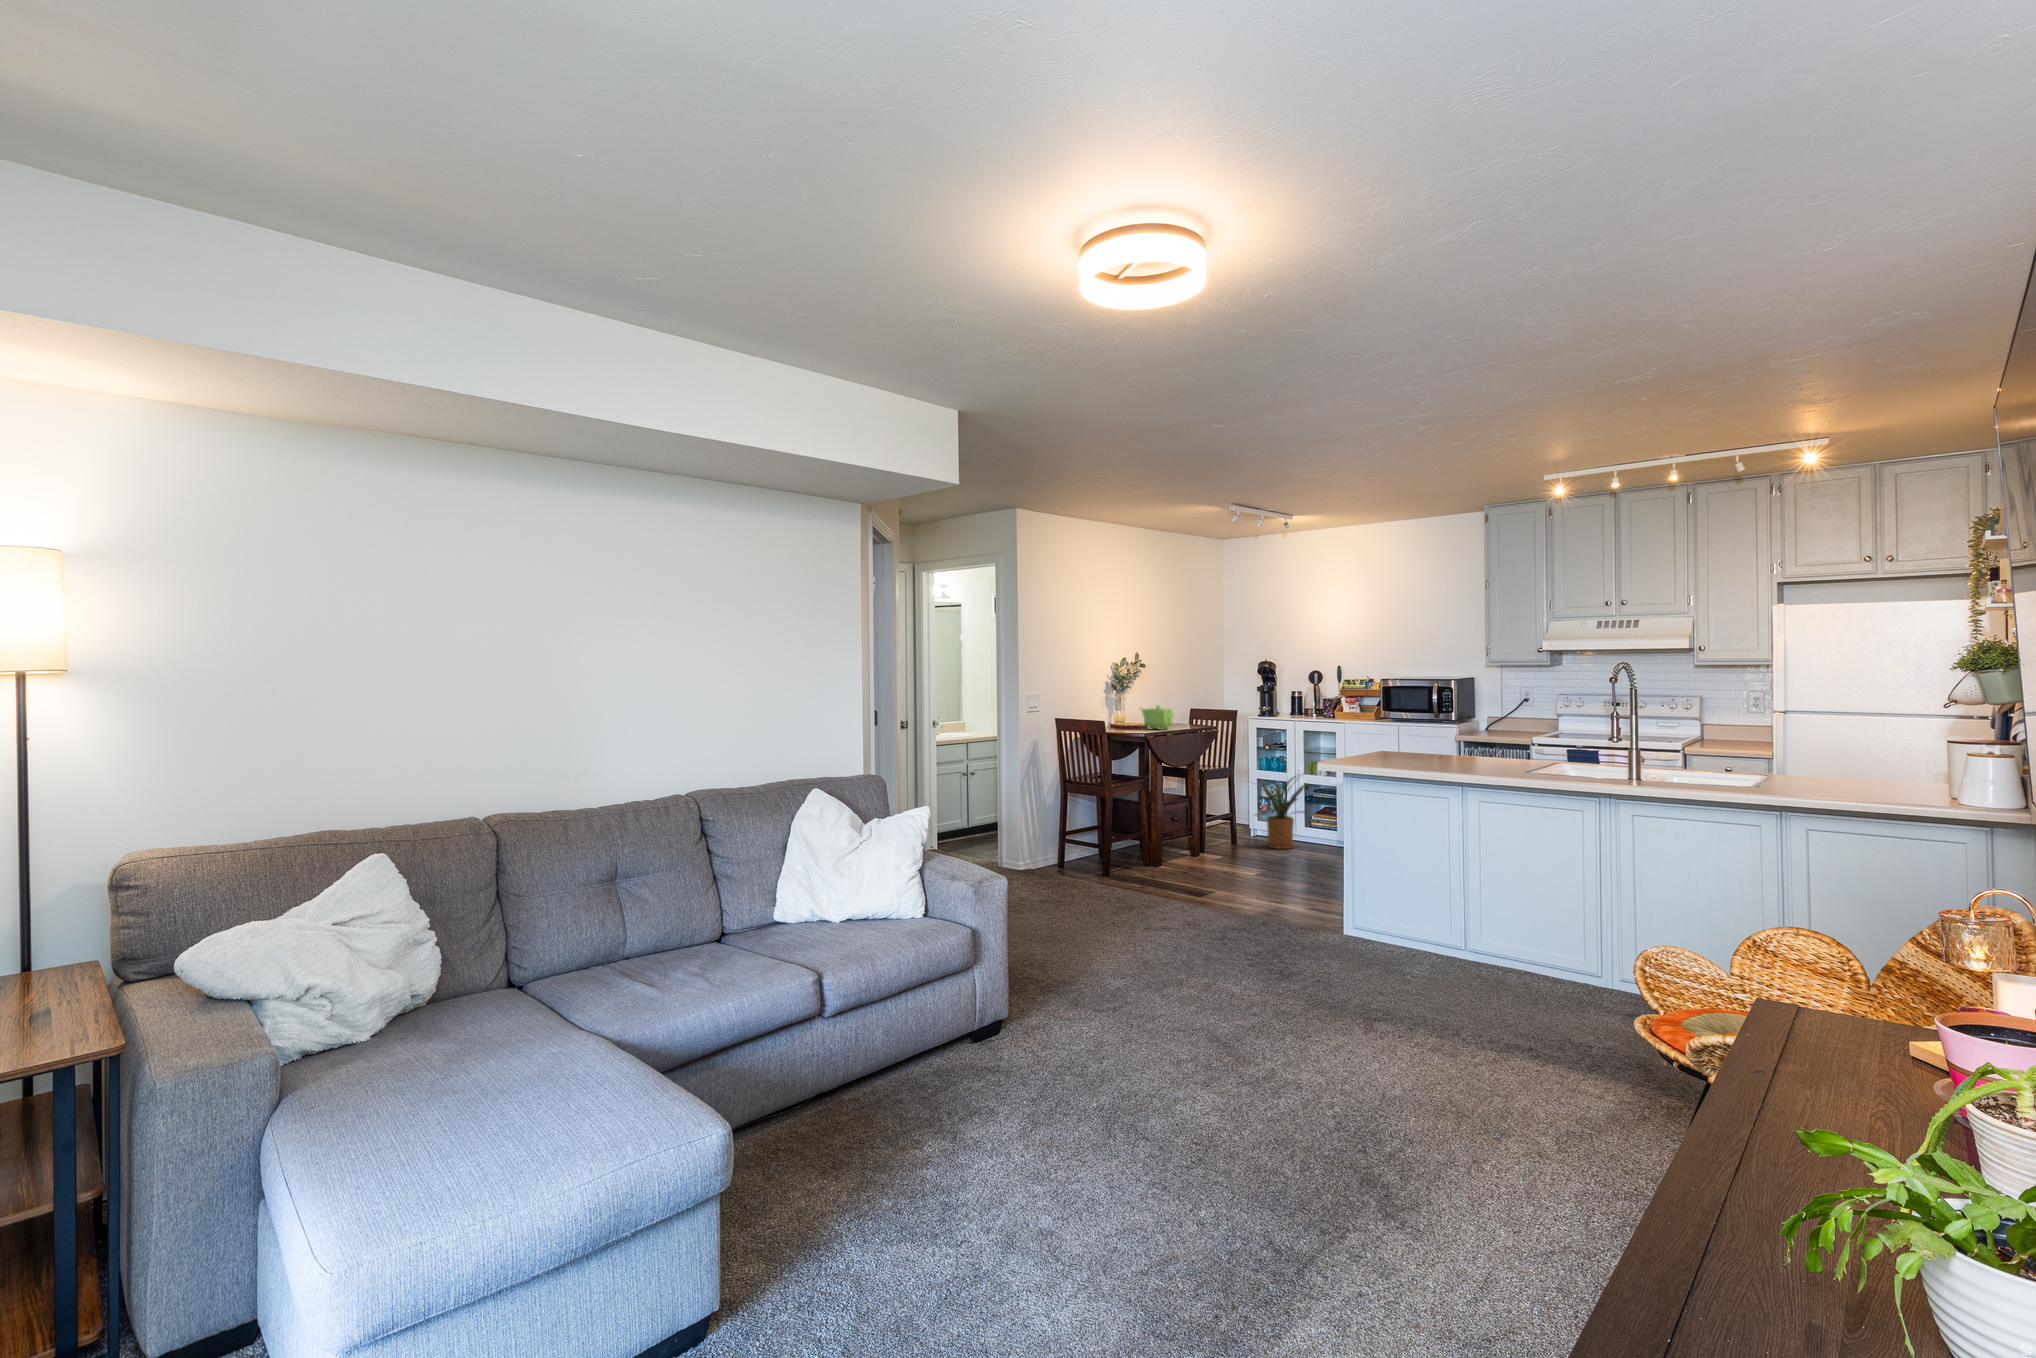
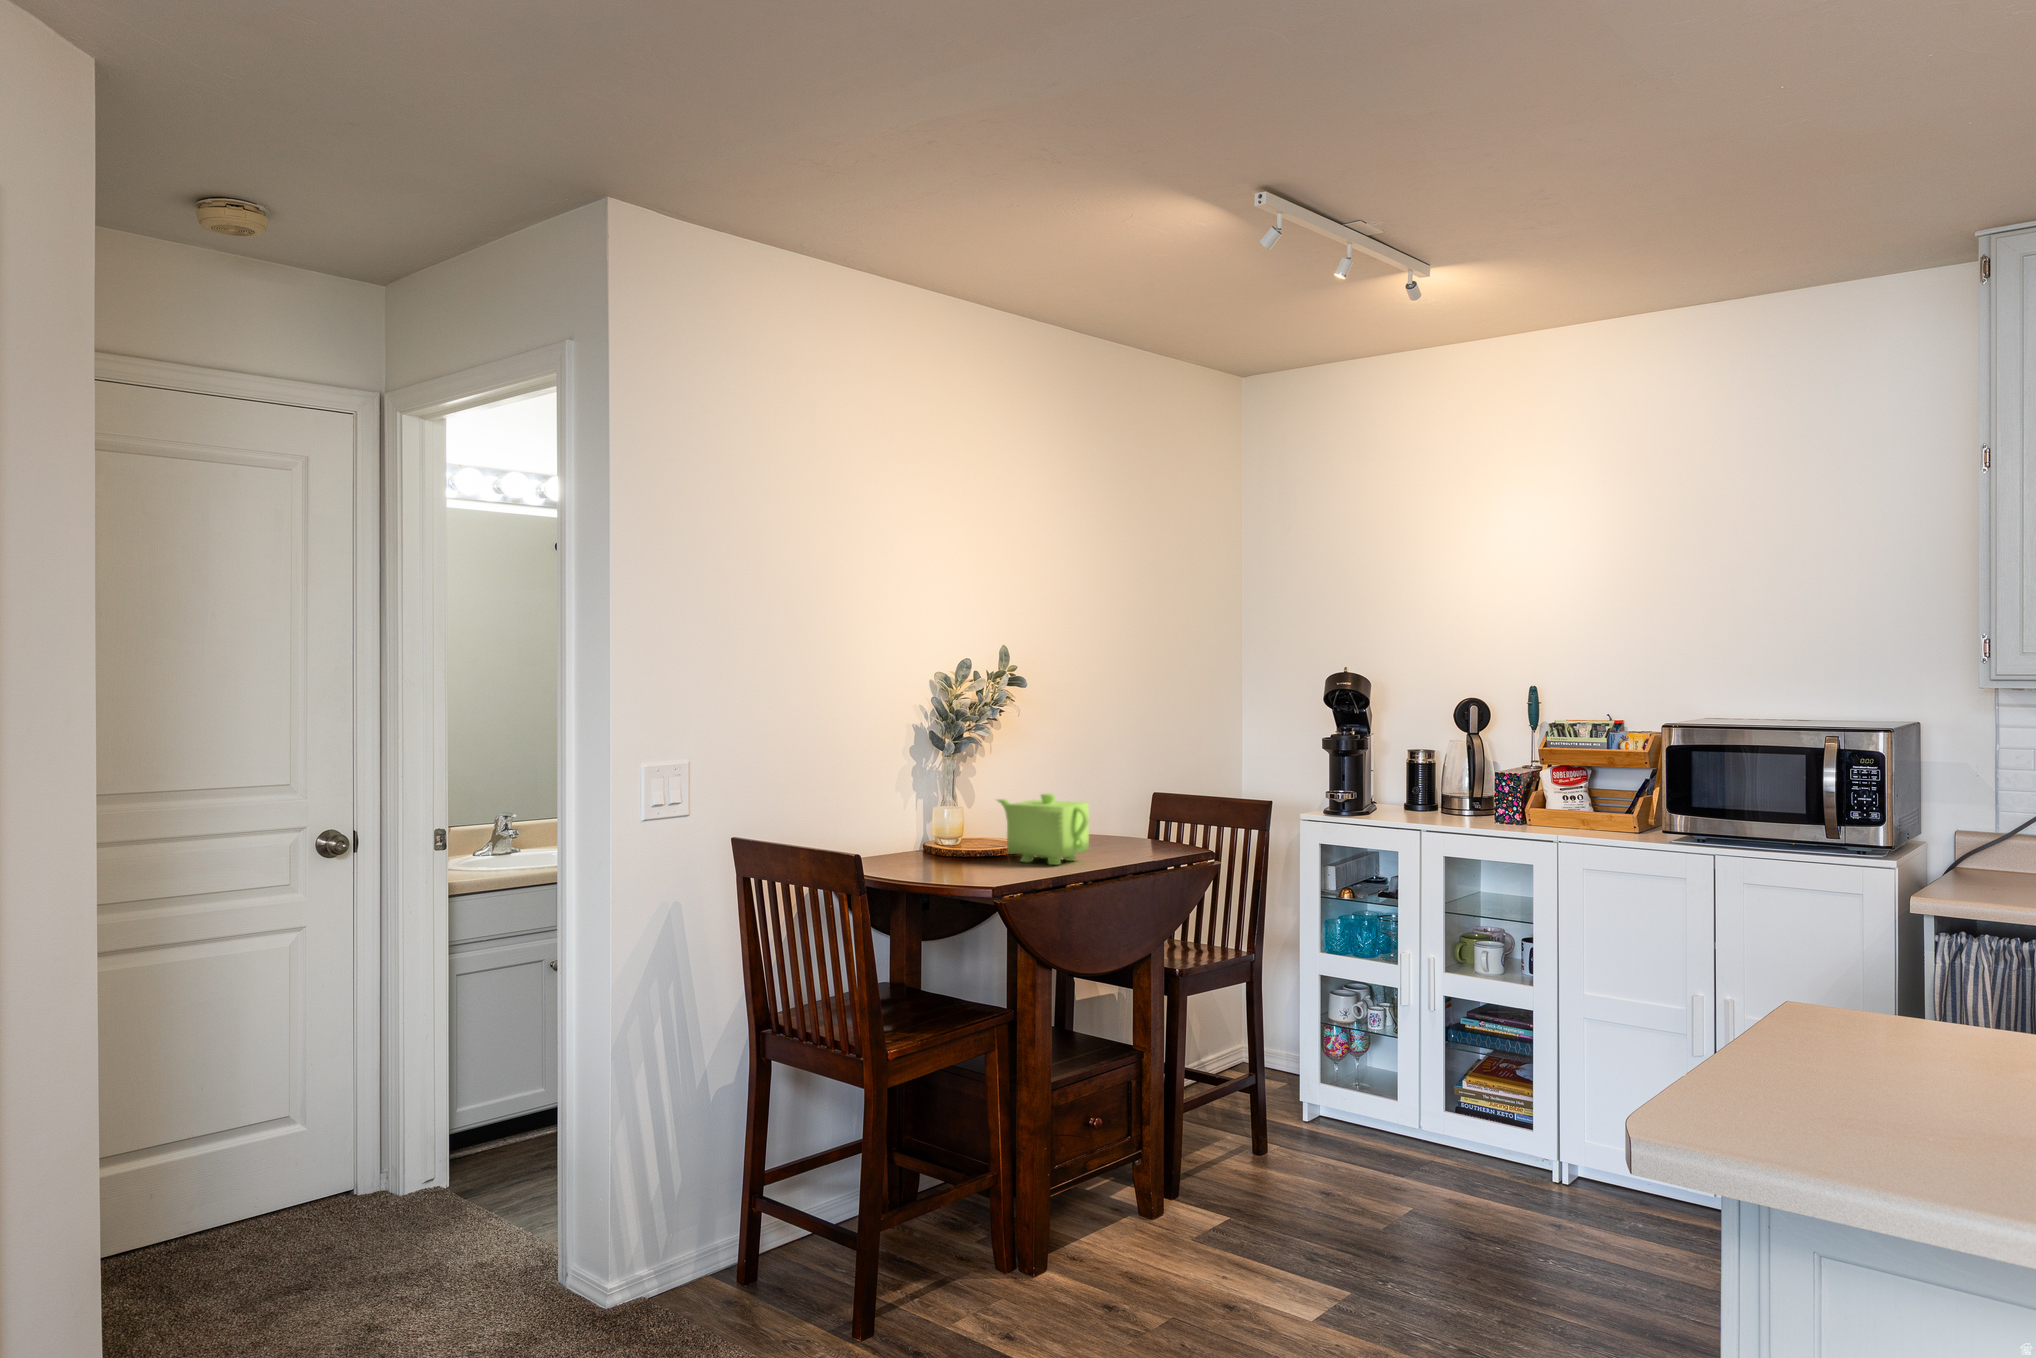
house plant: present [1260,777,1309,849] -> none [1280,975,1480,1185]

